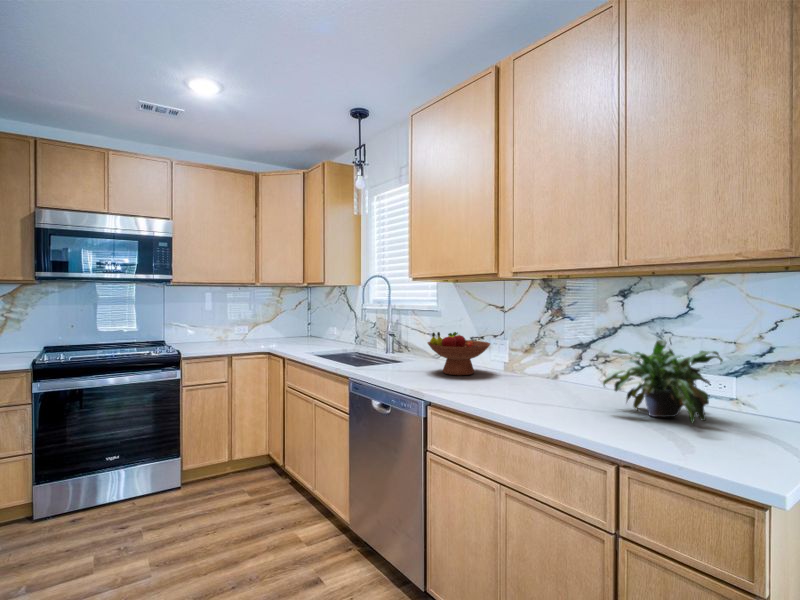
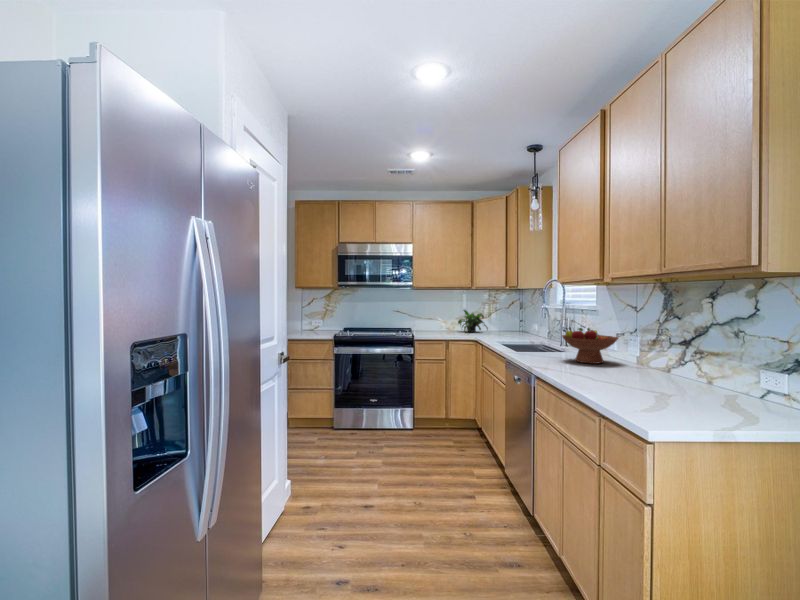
potted plant: present [603,340,723,423] -> present [458,310,488,332]

